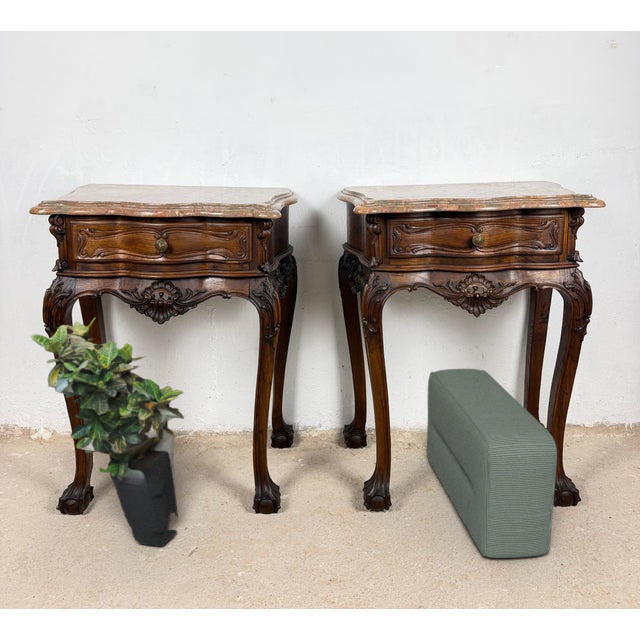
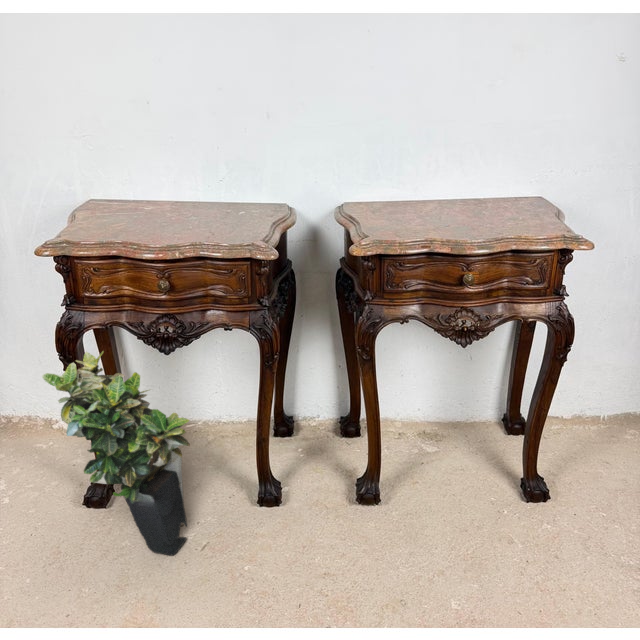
pouf: present [427,369,557,558] -> none [416,376,535,573]

